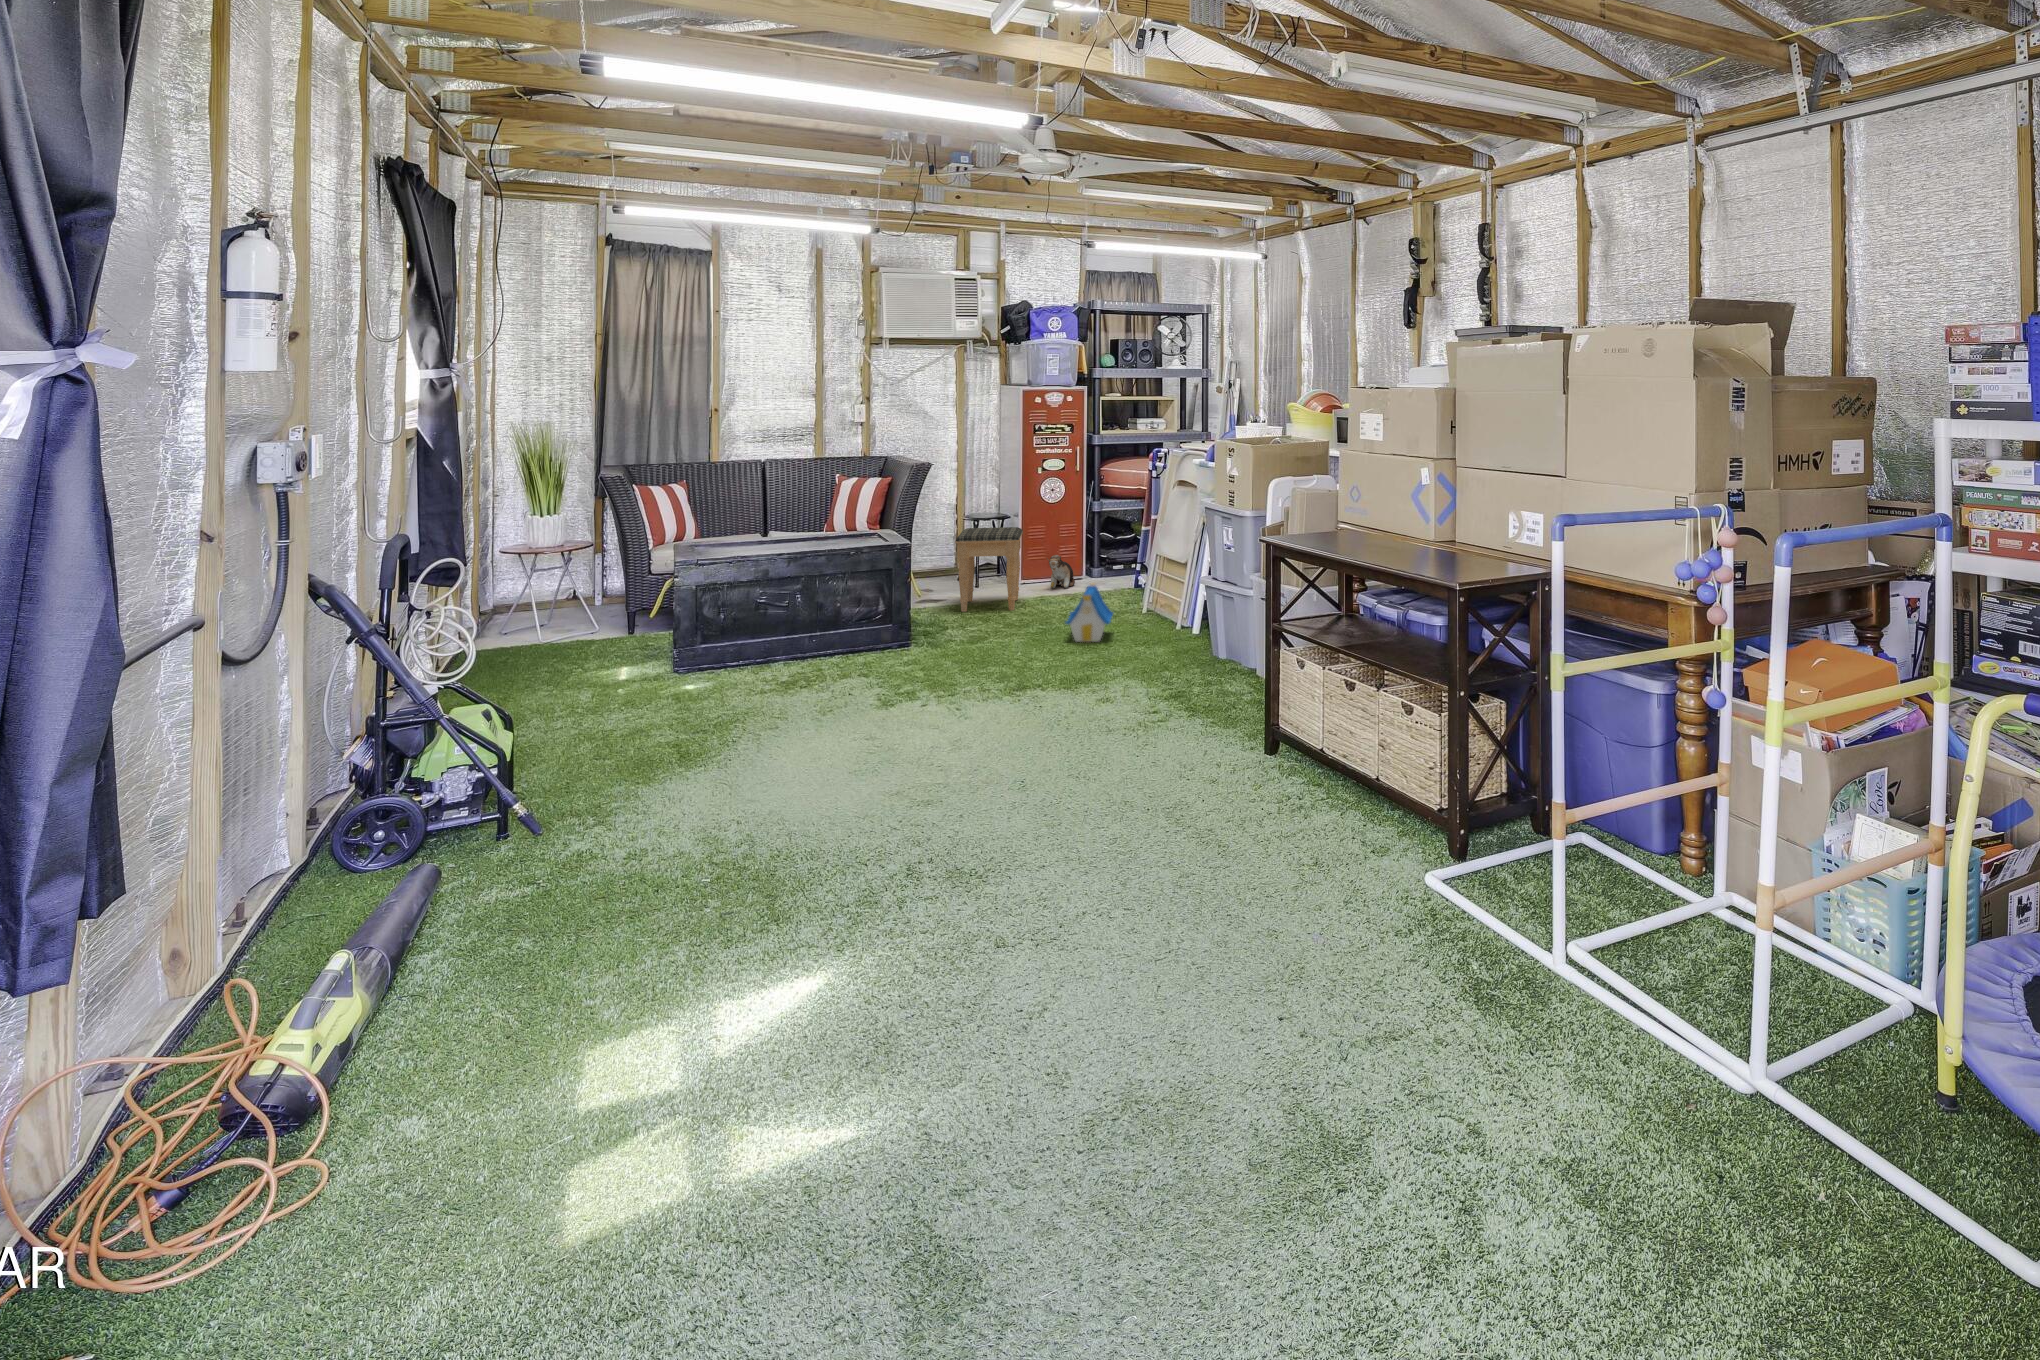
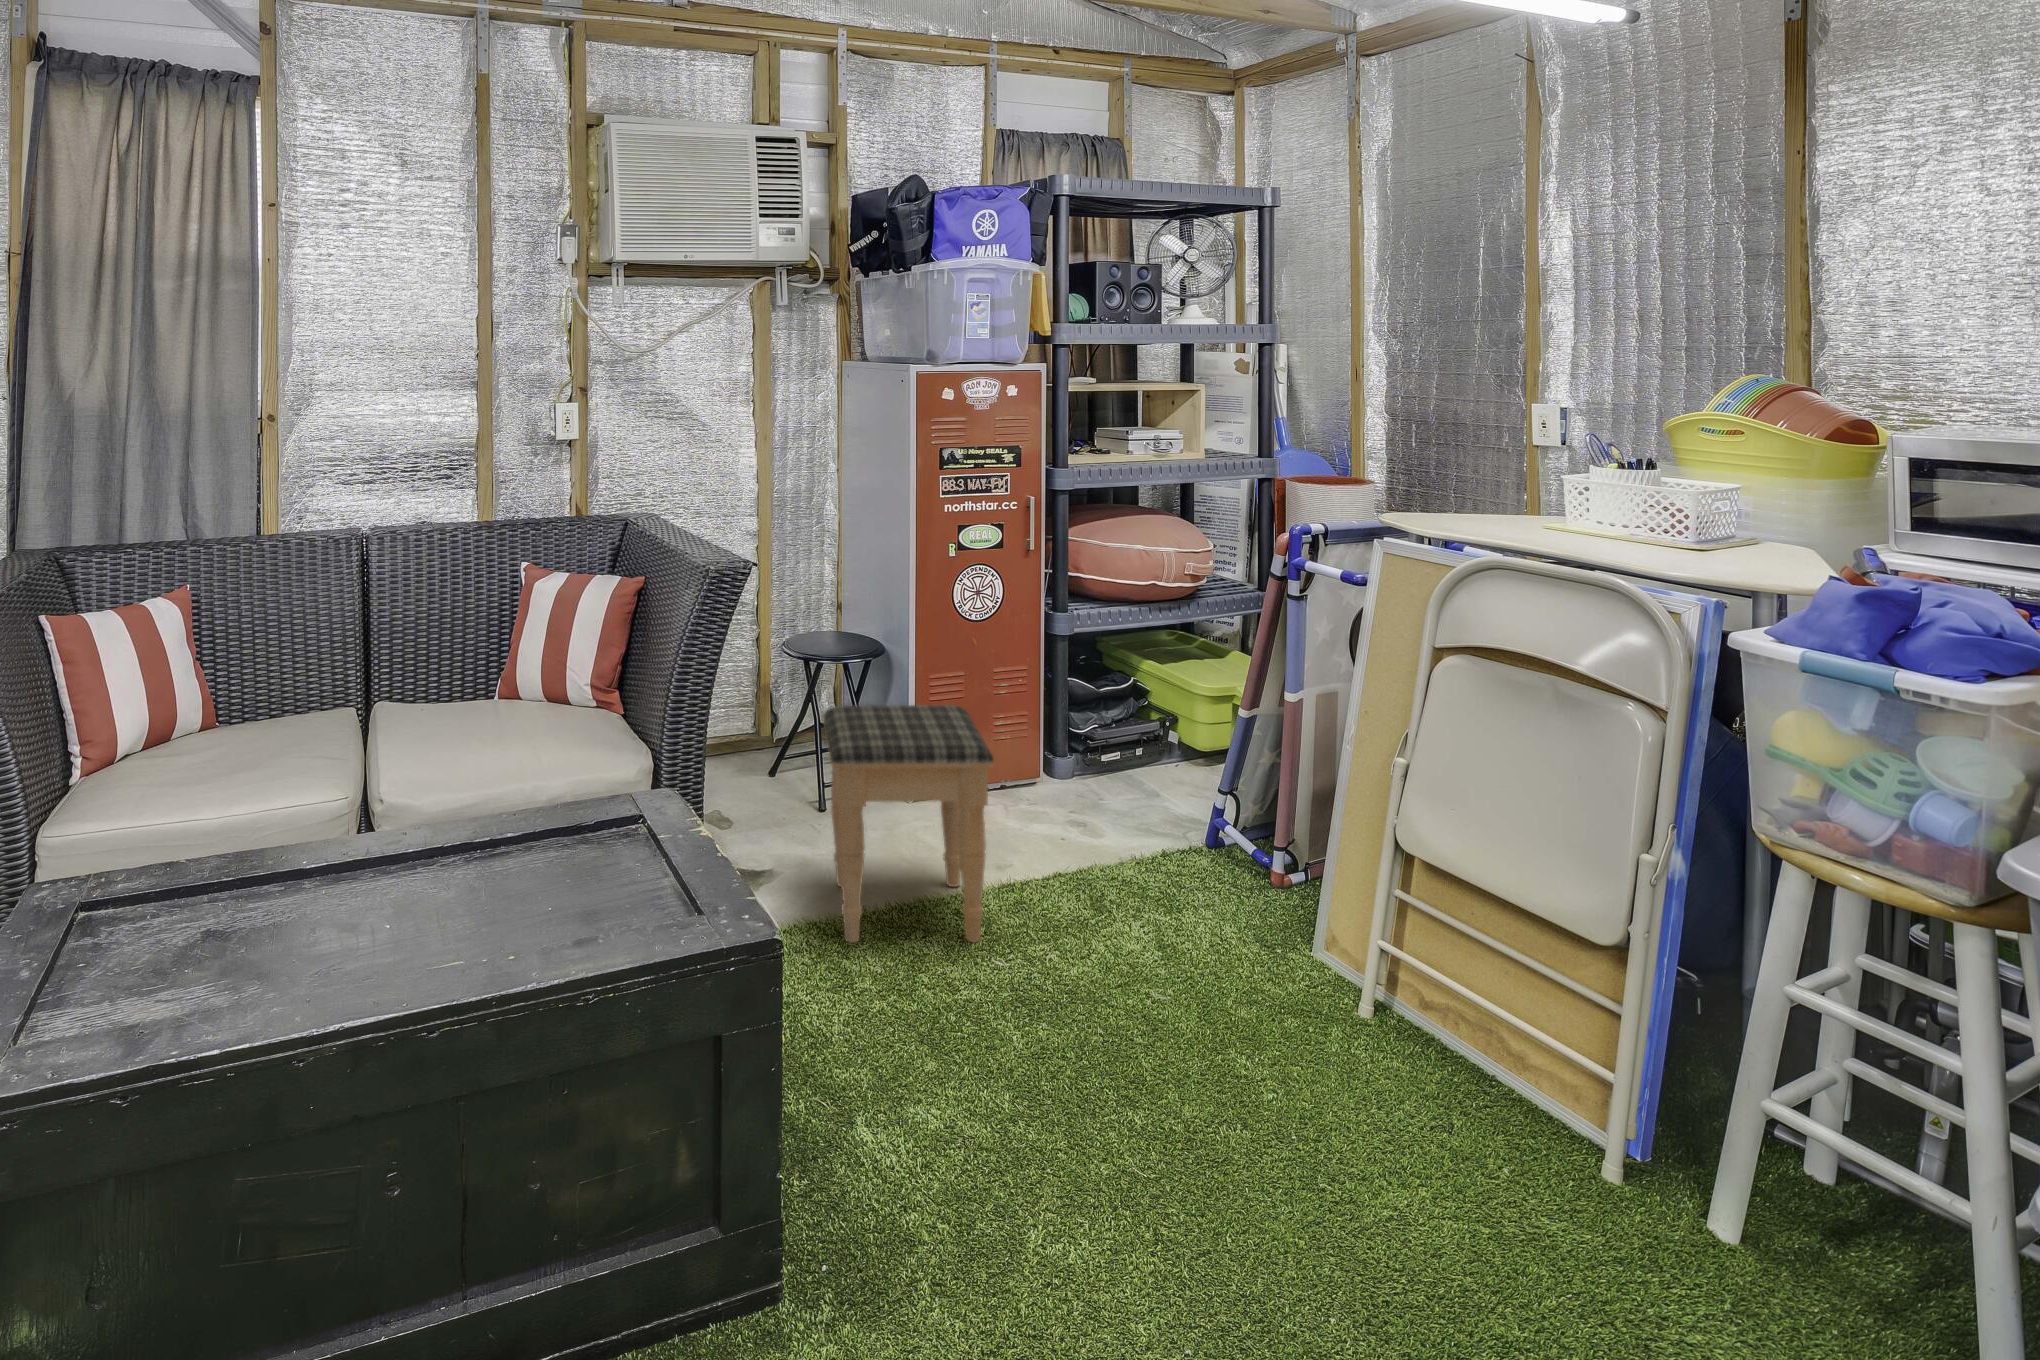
plush toy: present [1047,555,1075,588] -> none [1000,755,1053,831]
toy house: present [1066,584,1113,642] -> none [1237,954,1444,1201]

